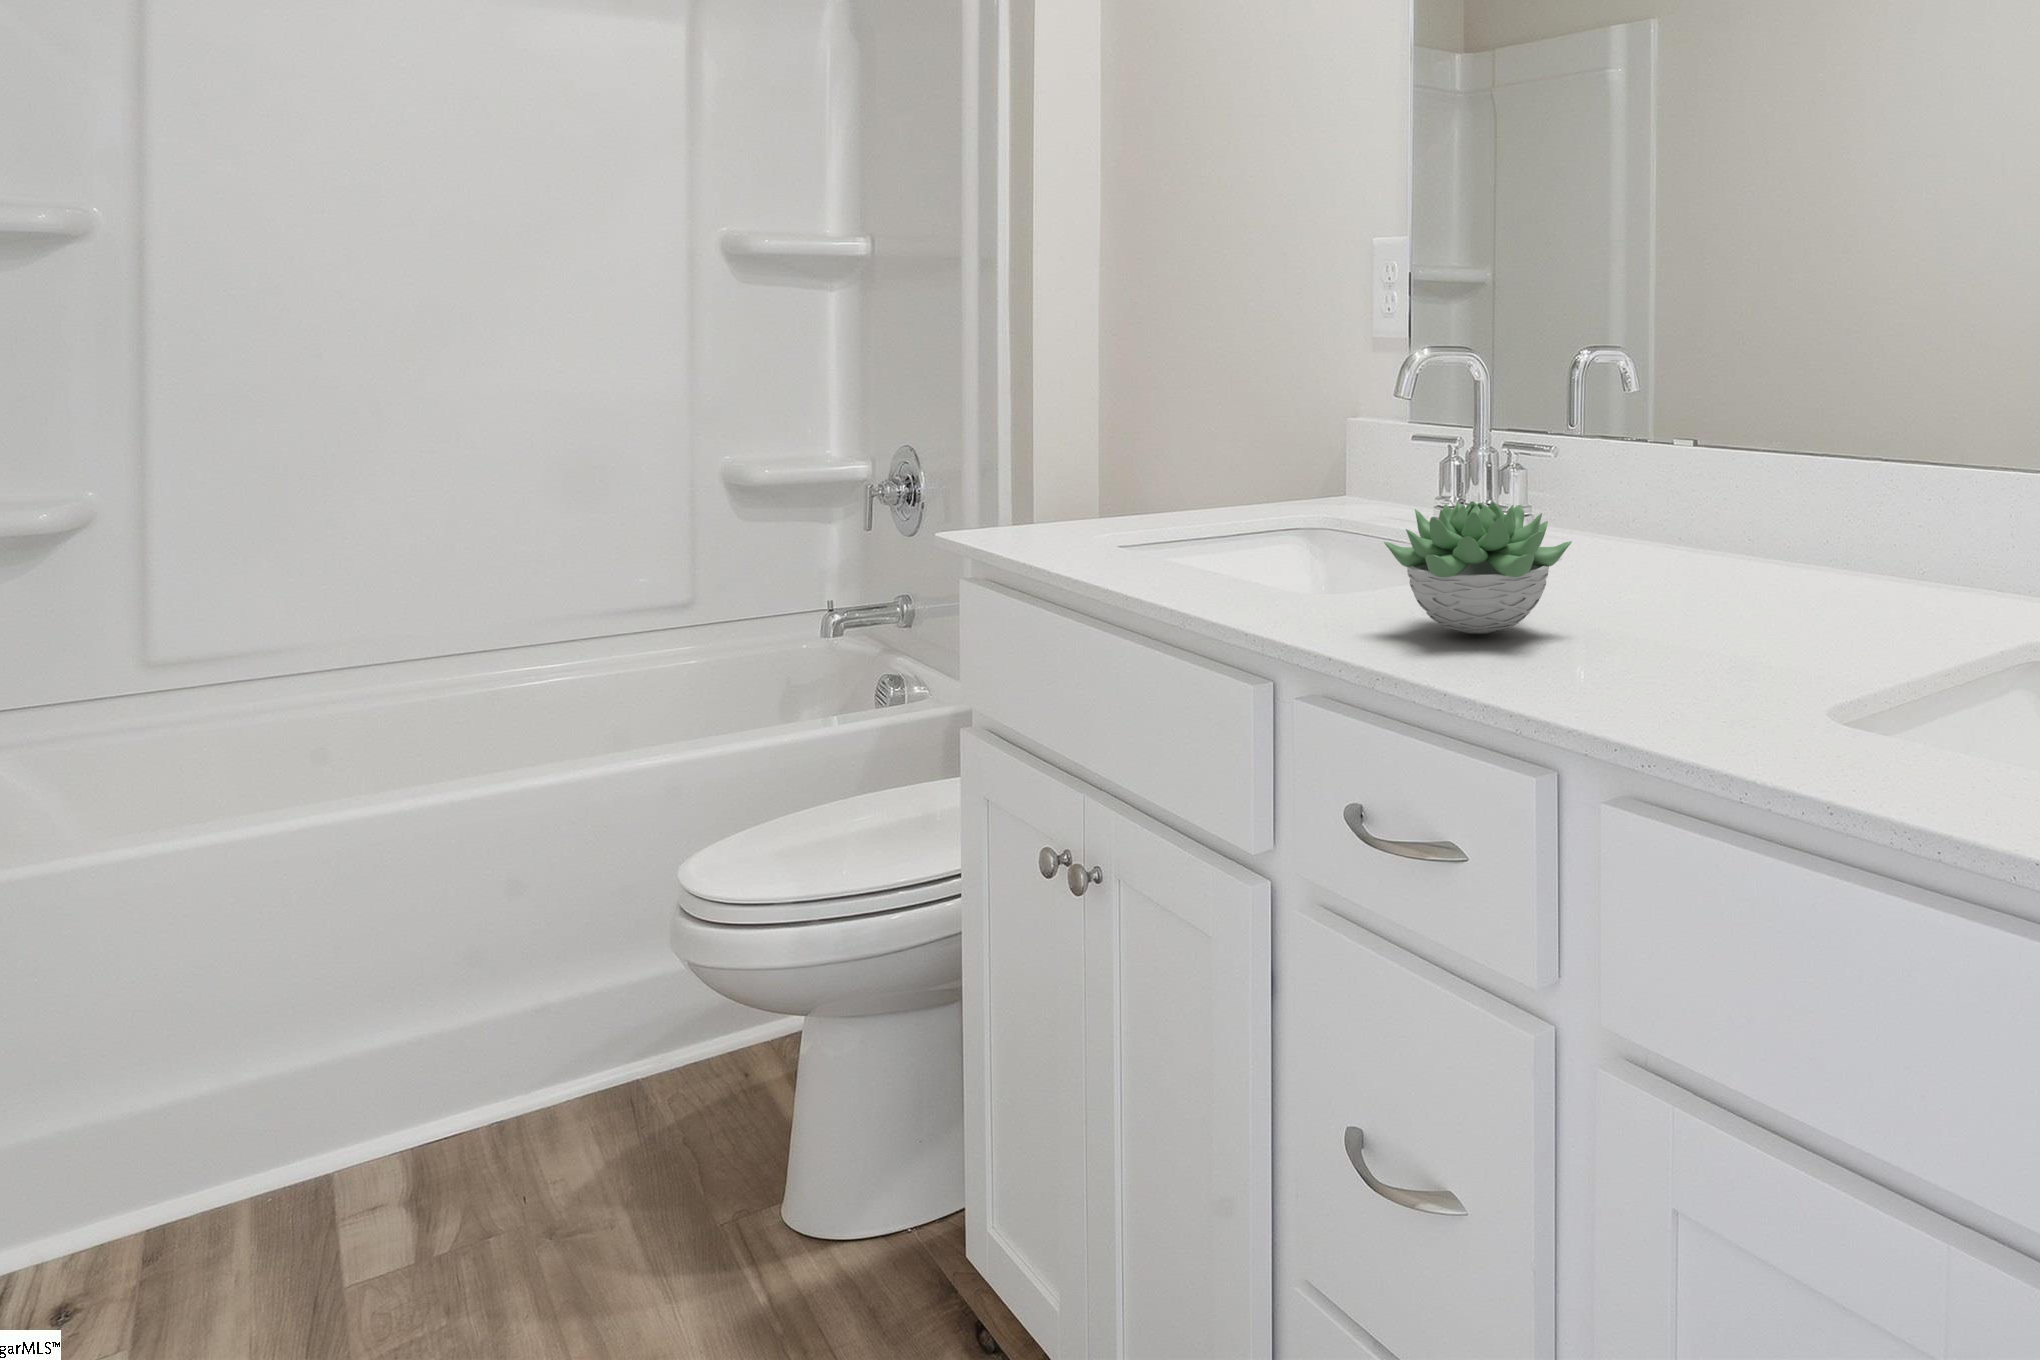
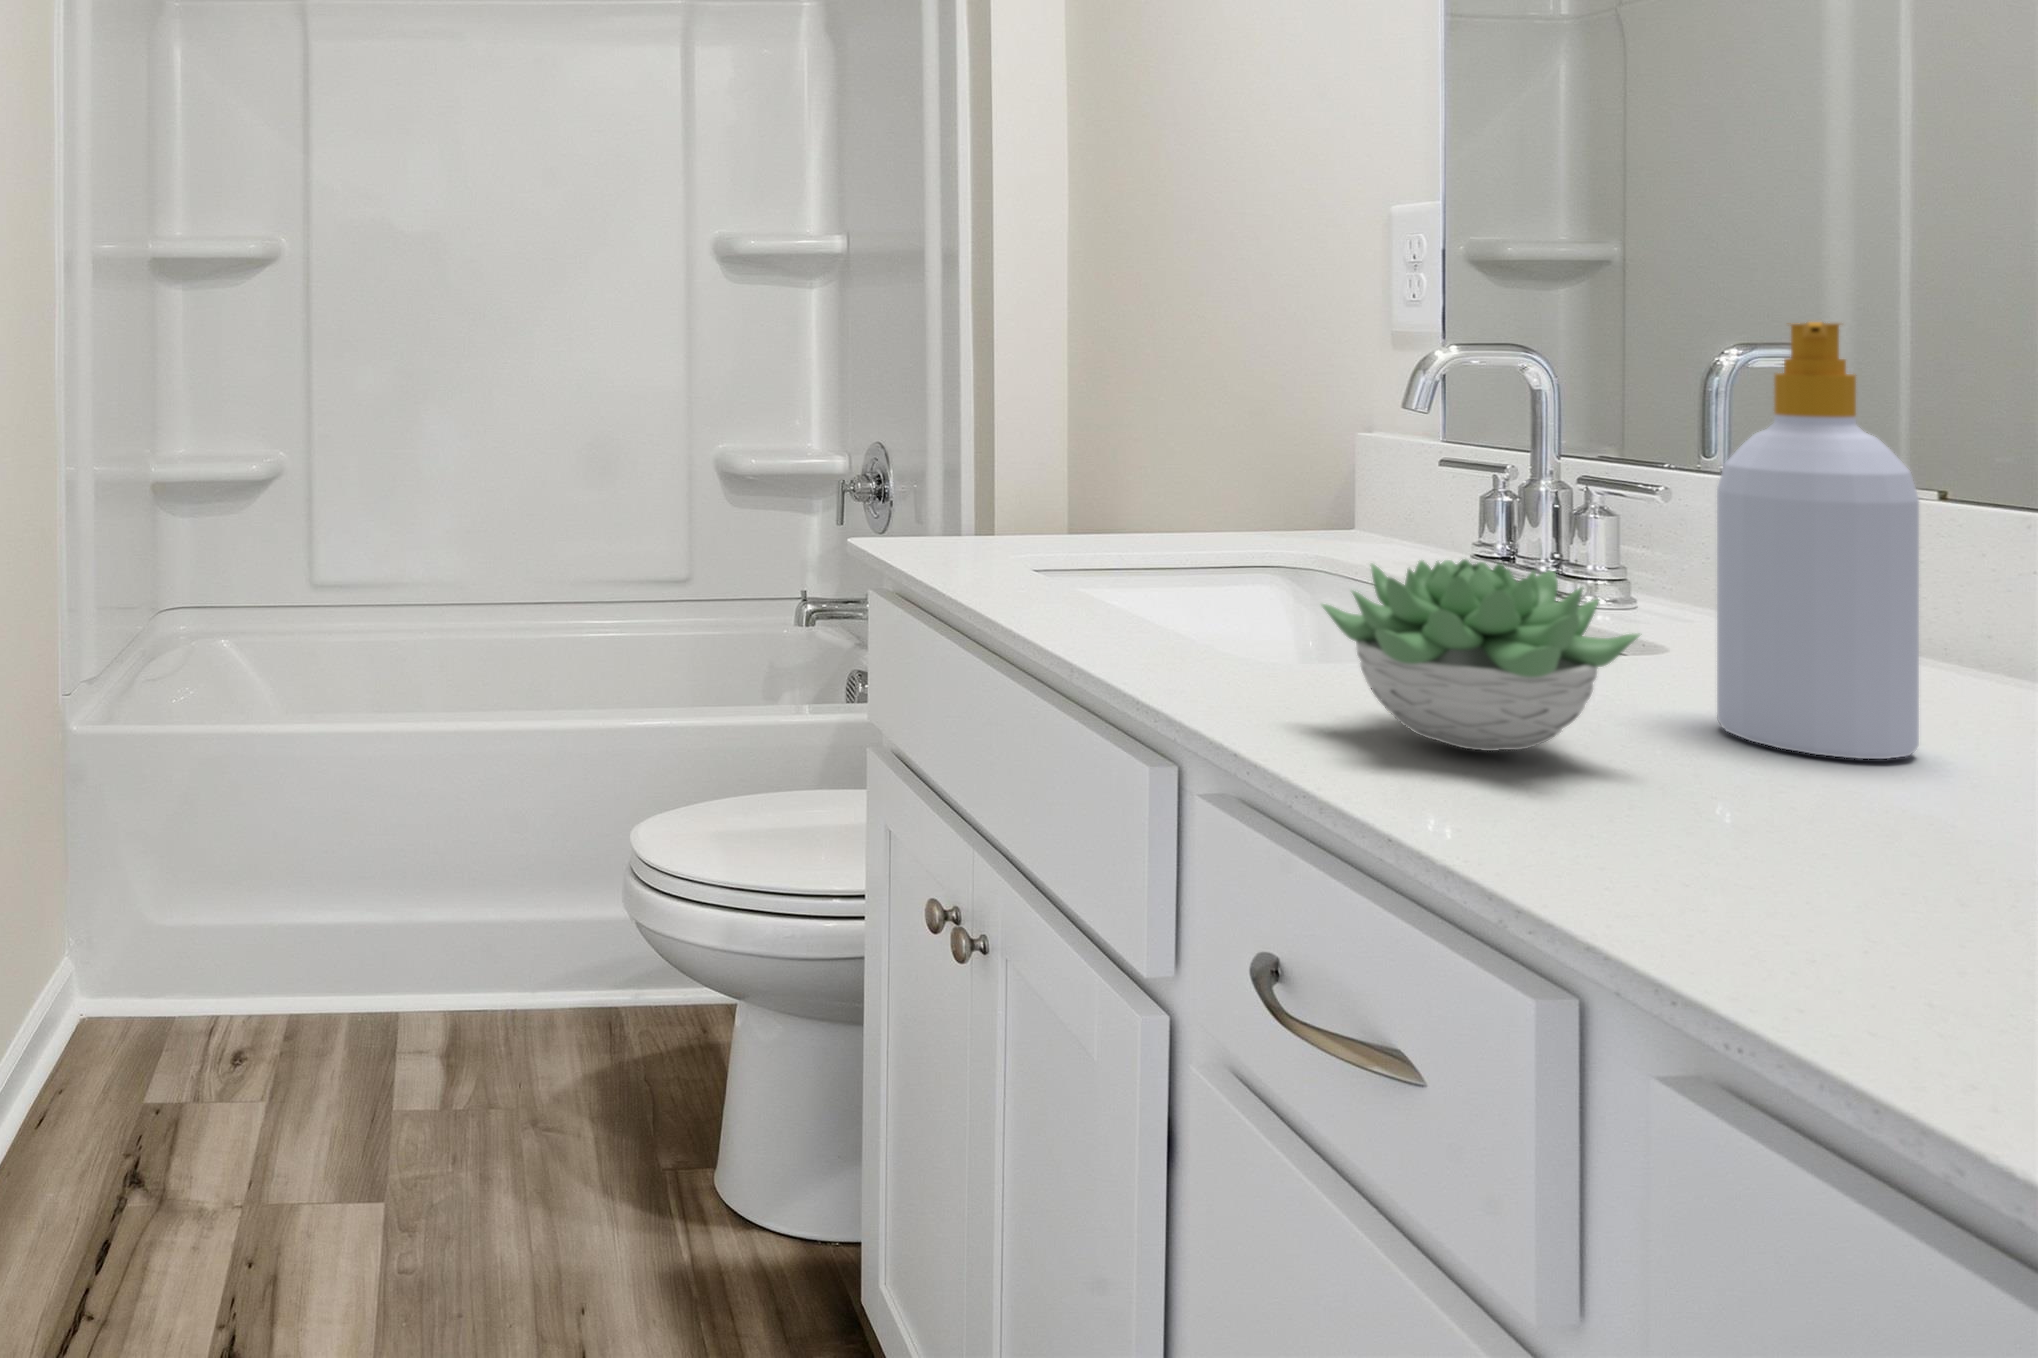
soap bottle: none [1600,336,1698,610] -> present [1717,322,1919,759]

